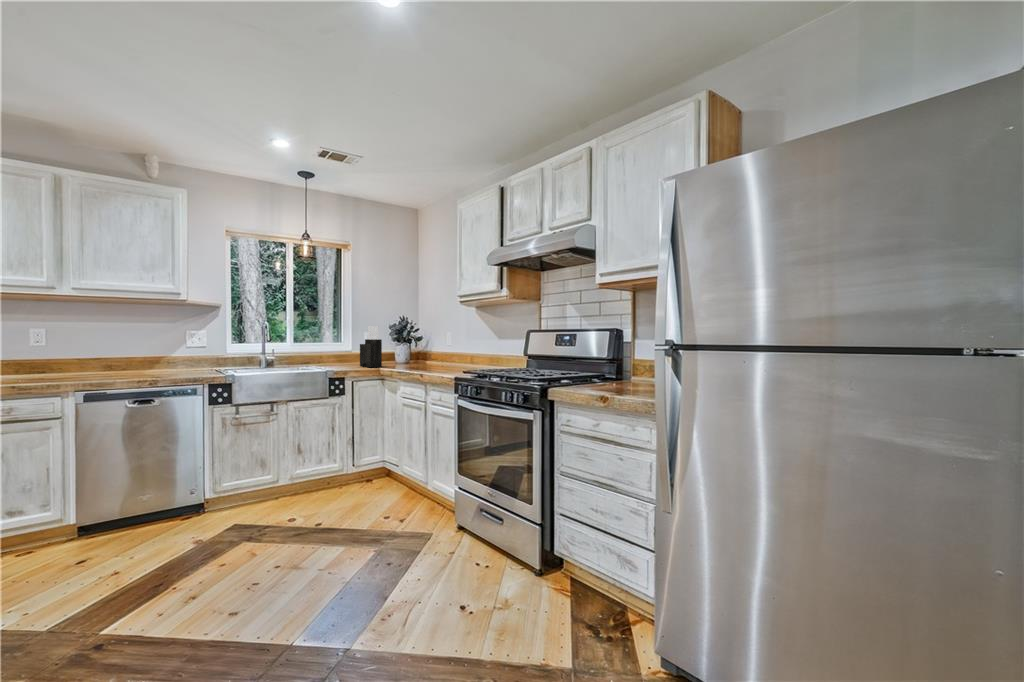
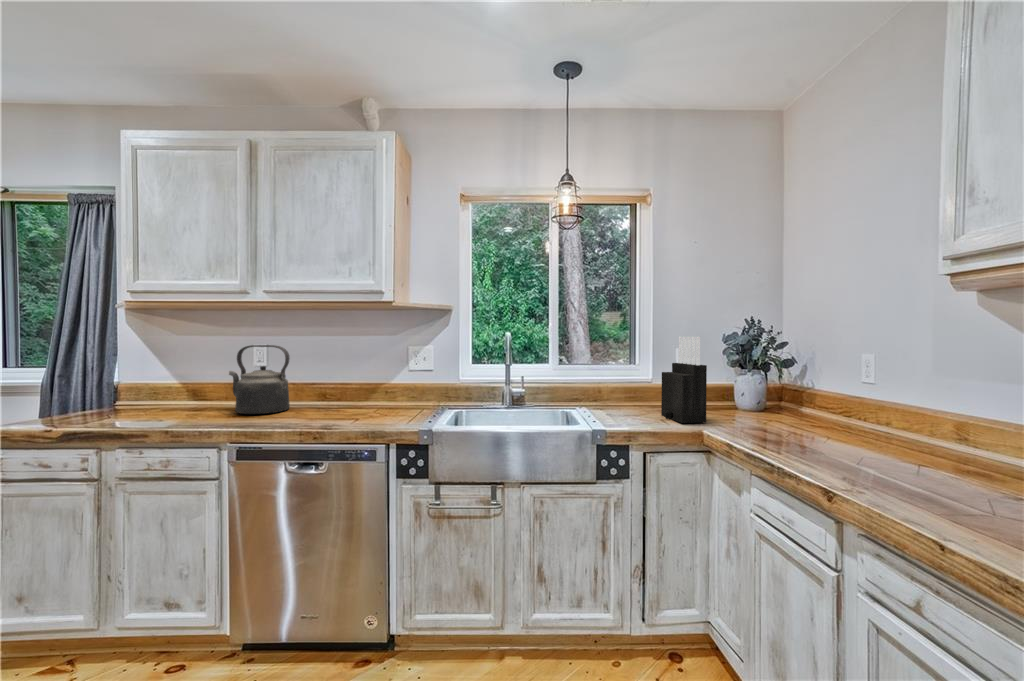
kettle: none [31,329,96,378] -> present [229,345,290,414]

